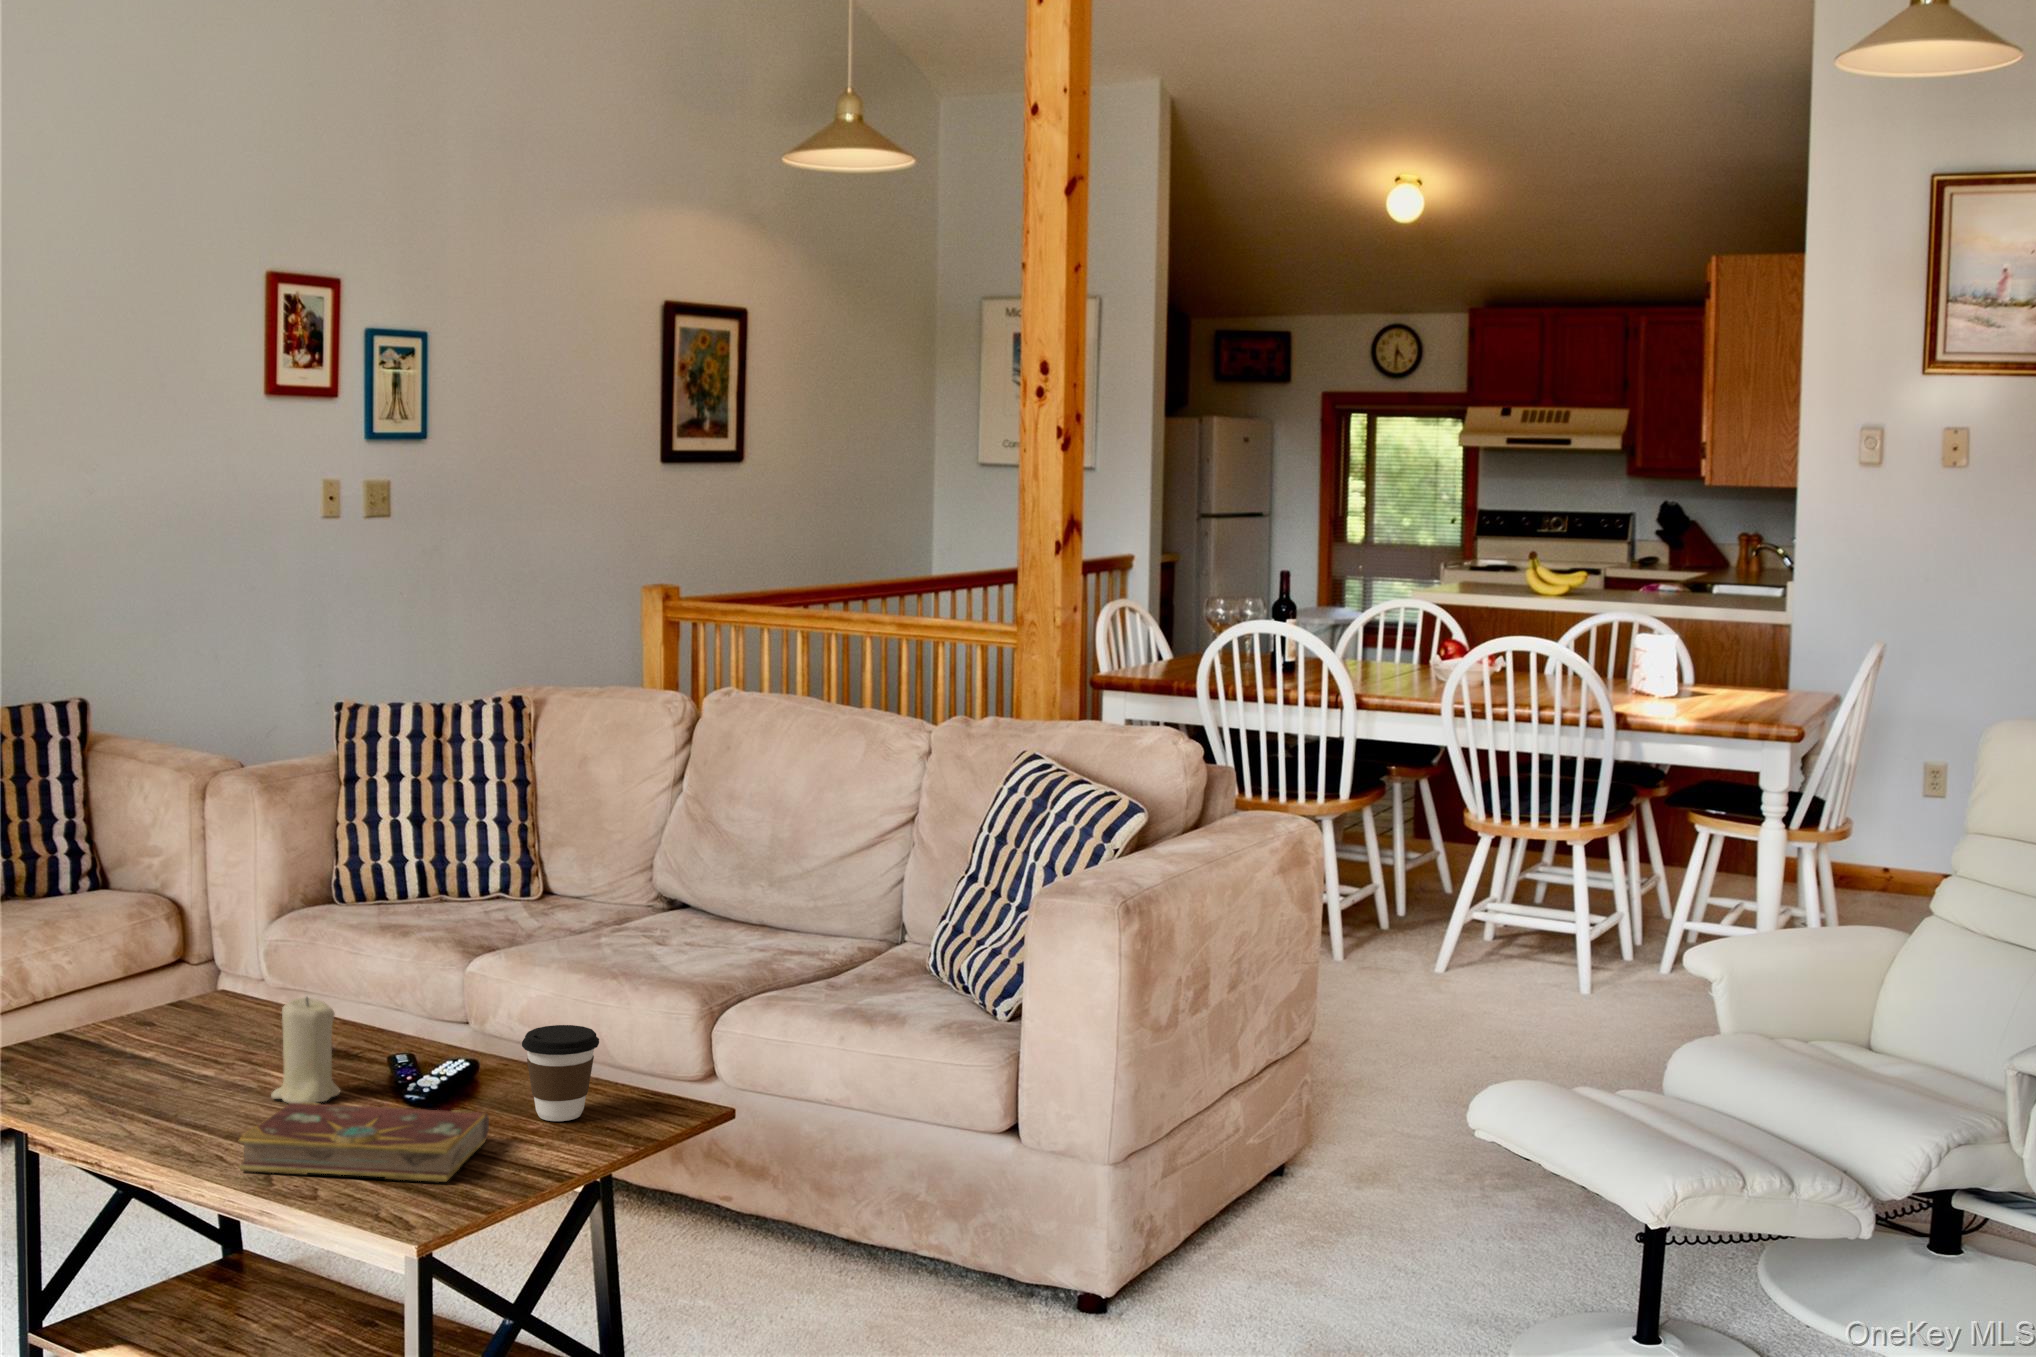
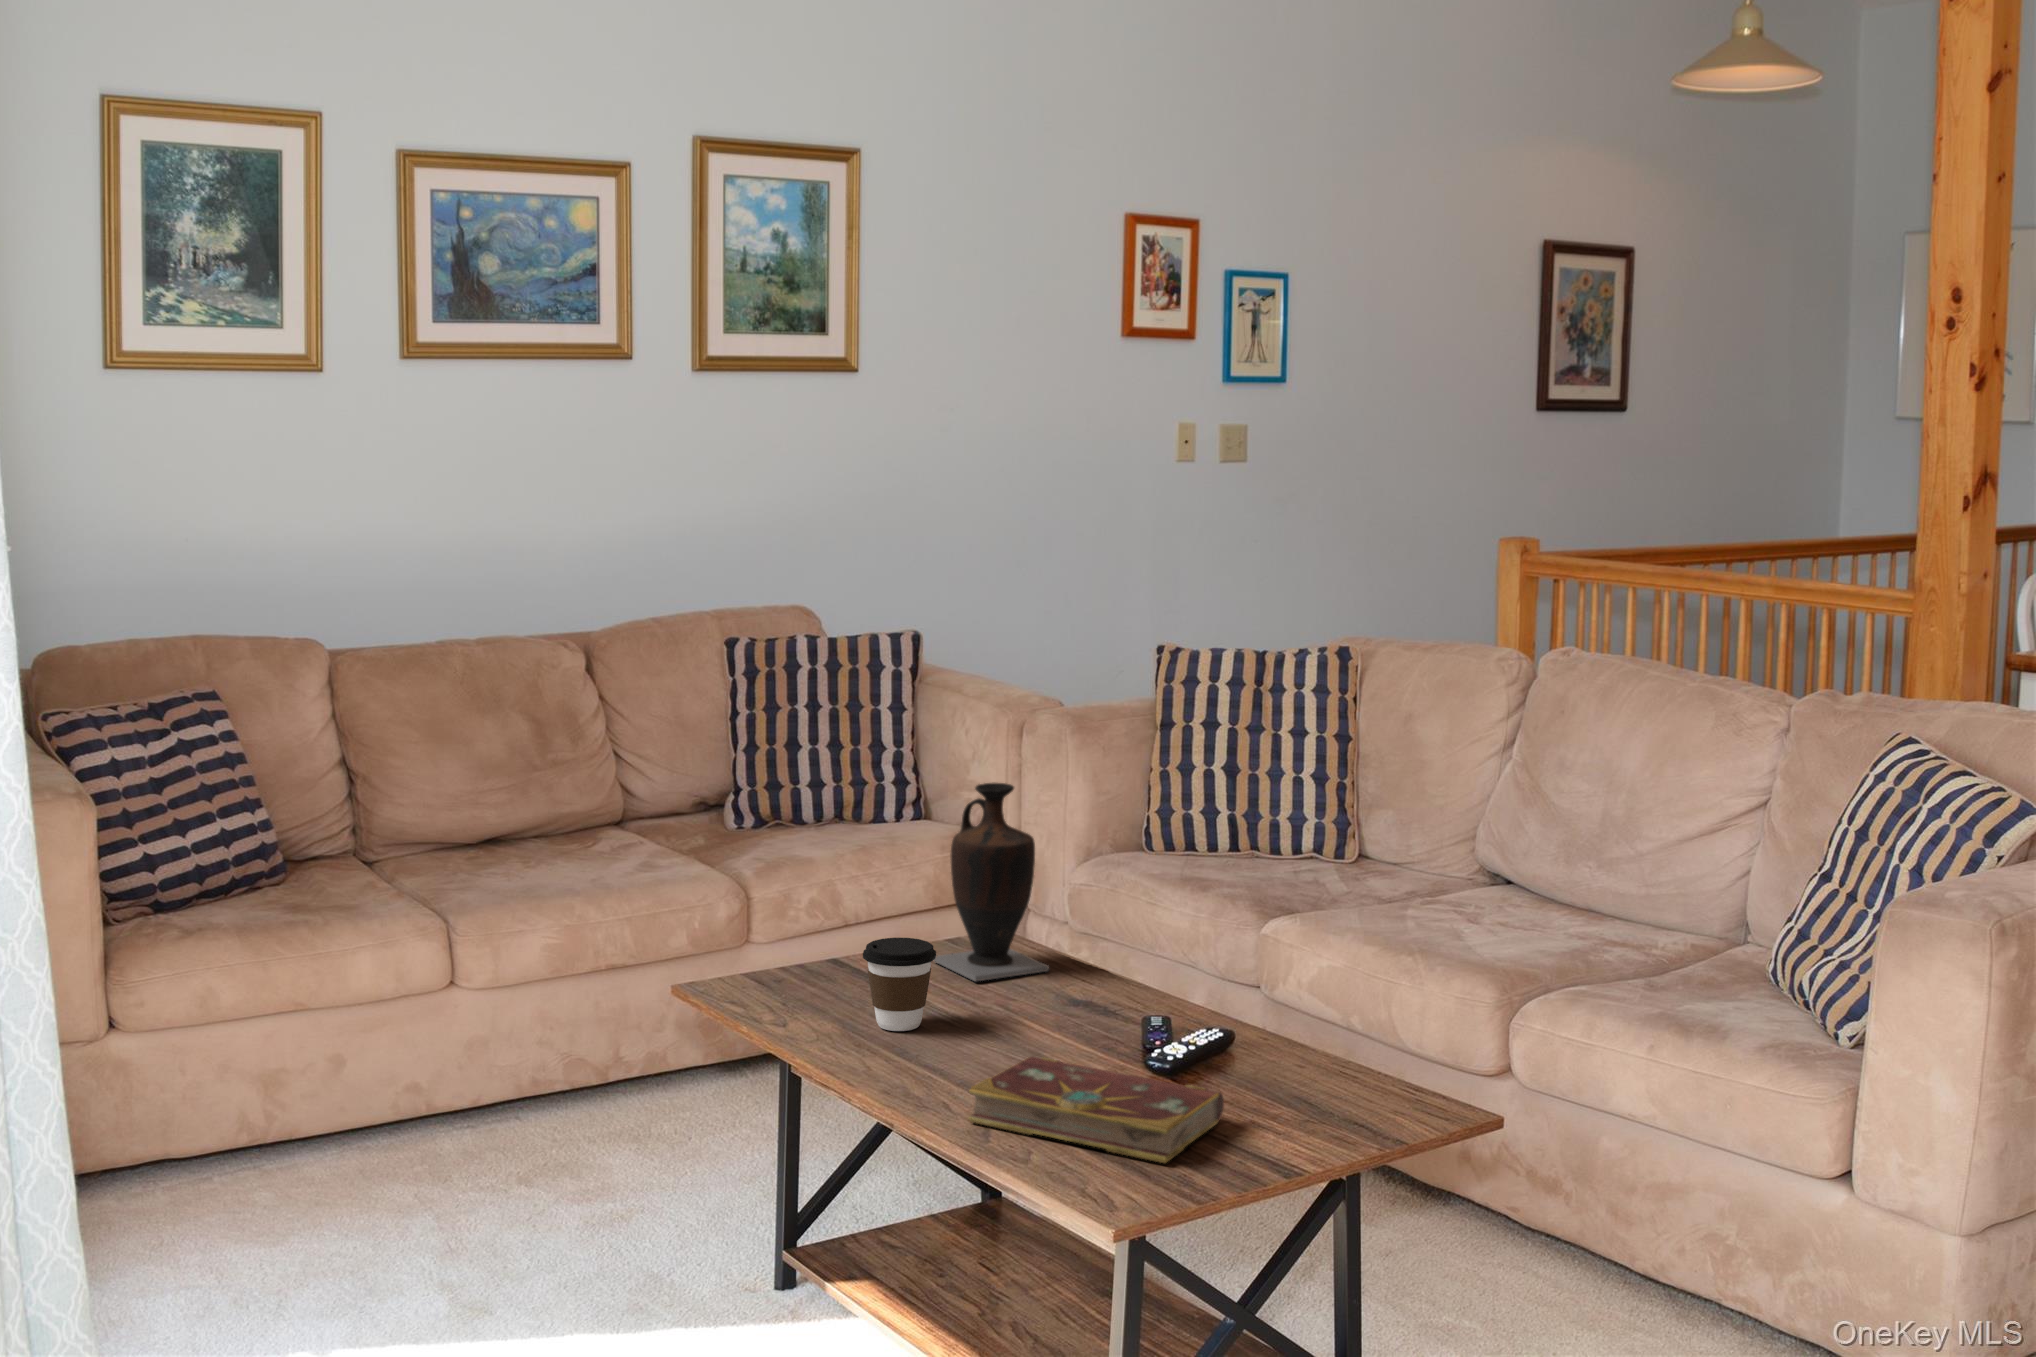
vase: none [145,842,273,1043] -> present [934,783,1049,981]
candle: present [271,997,340,1103] -> none [1024,947,1090,1058]
coffee cup: present [522,1025,599,1121] -> present [863,938,936,1031]

